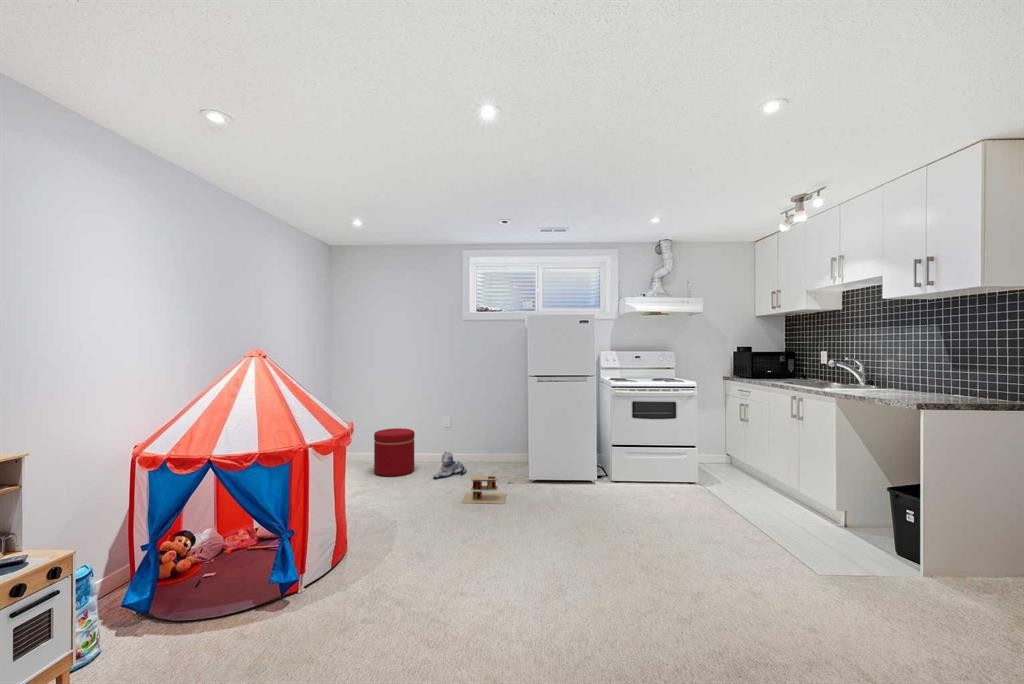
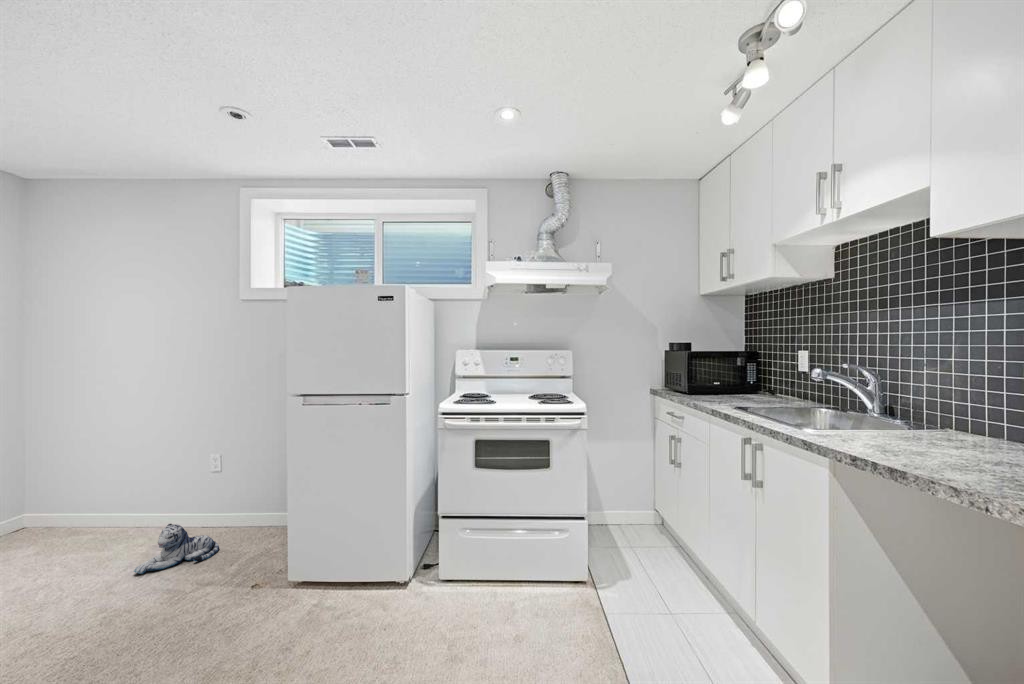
ottoman: present [374,428,415,476] -> none [45,479,134,570]
toy house: present [461,476,506,504] -> none [94,590,219,657]

